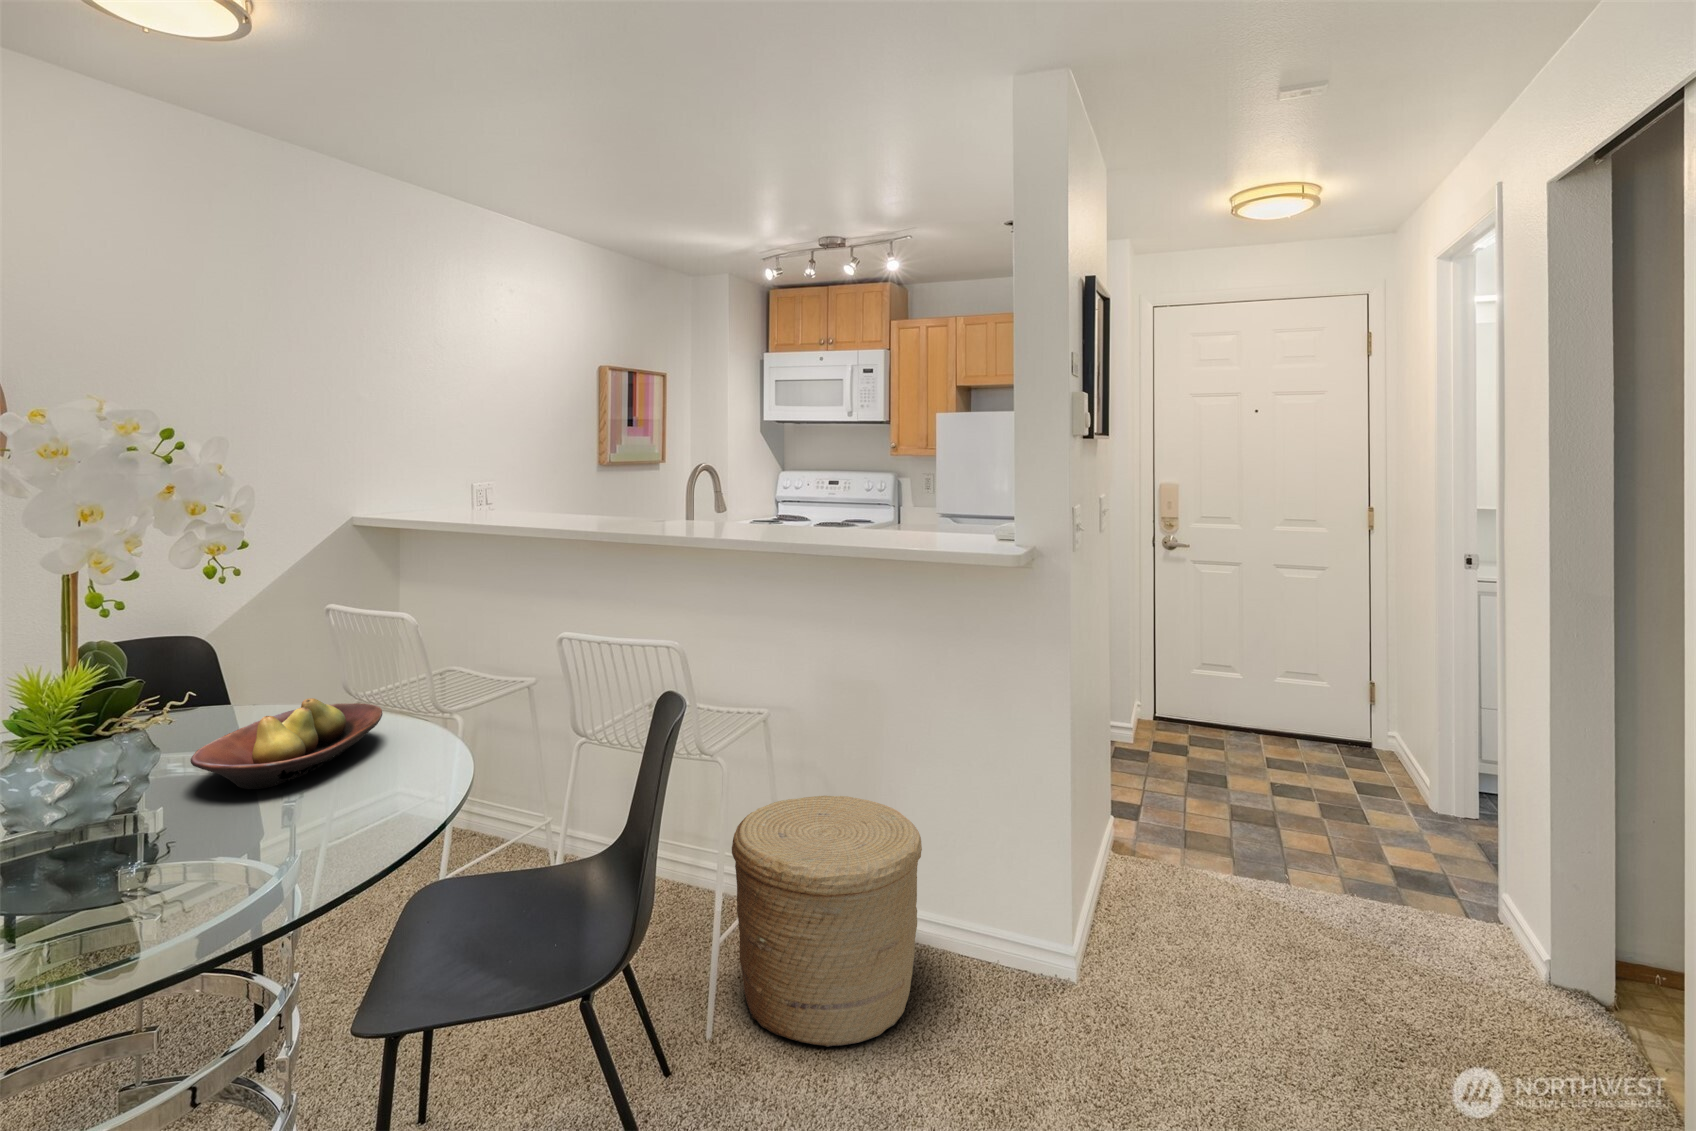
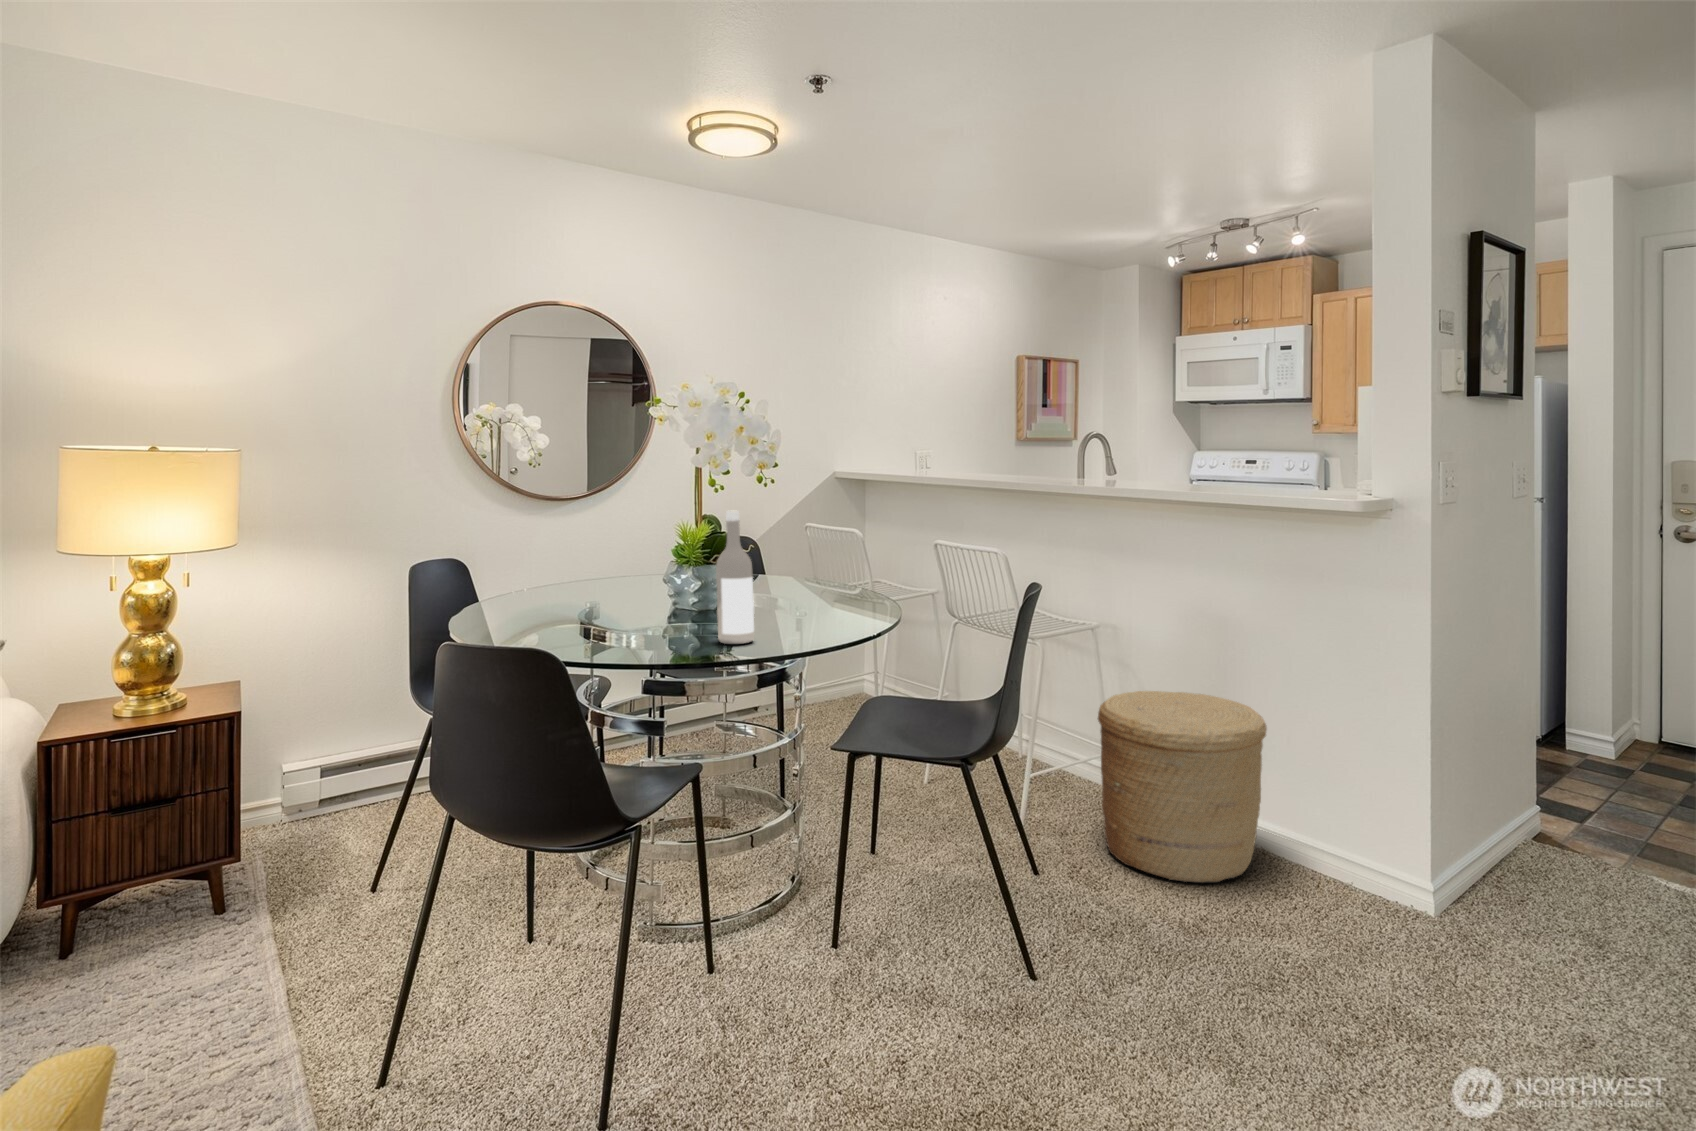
wine bottle: none [84,680,178,927] -> present [716,511,754,644]
fruit bowl: present [190,698,383,789] -> none [750,565,854,611]

